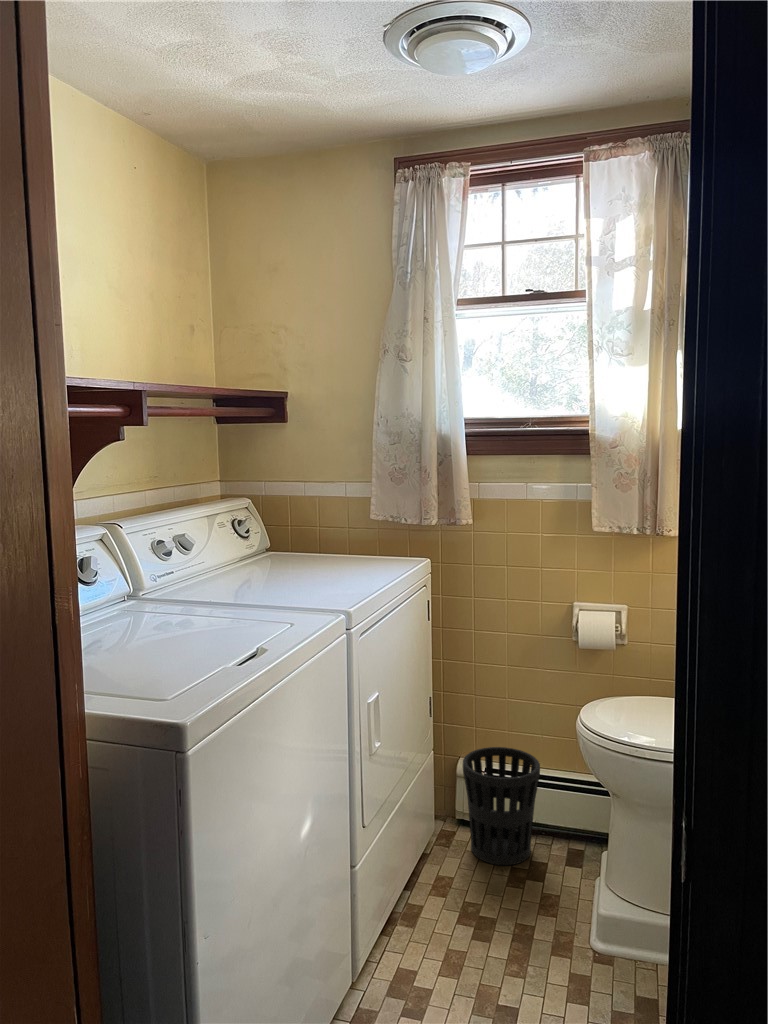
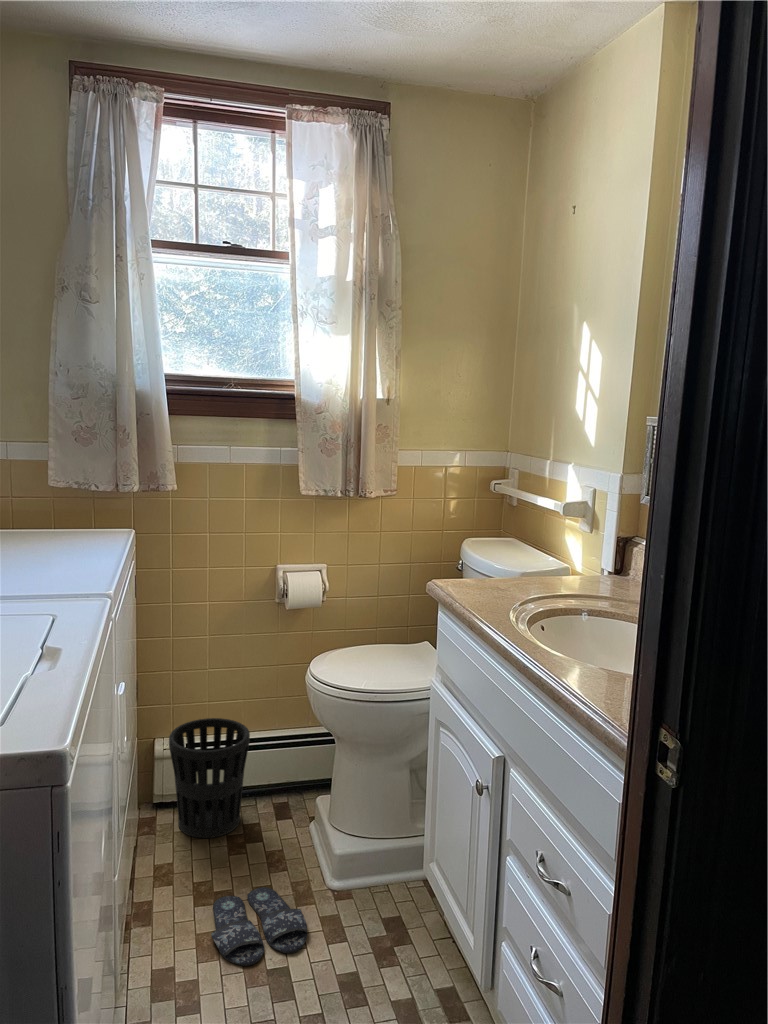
slippers: none [459,922,553,998] -> present [211,887,307,966]

